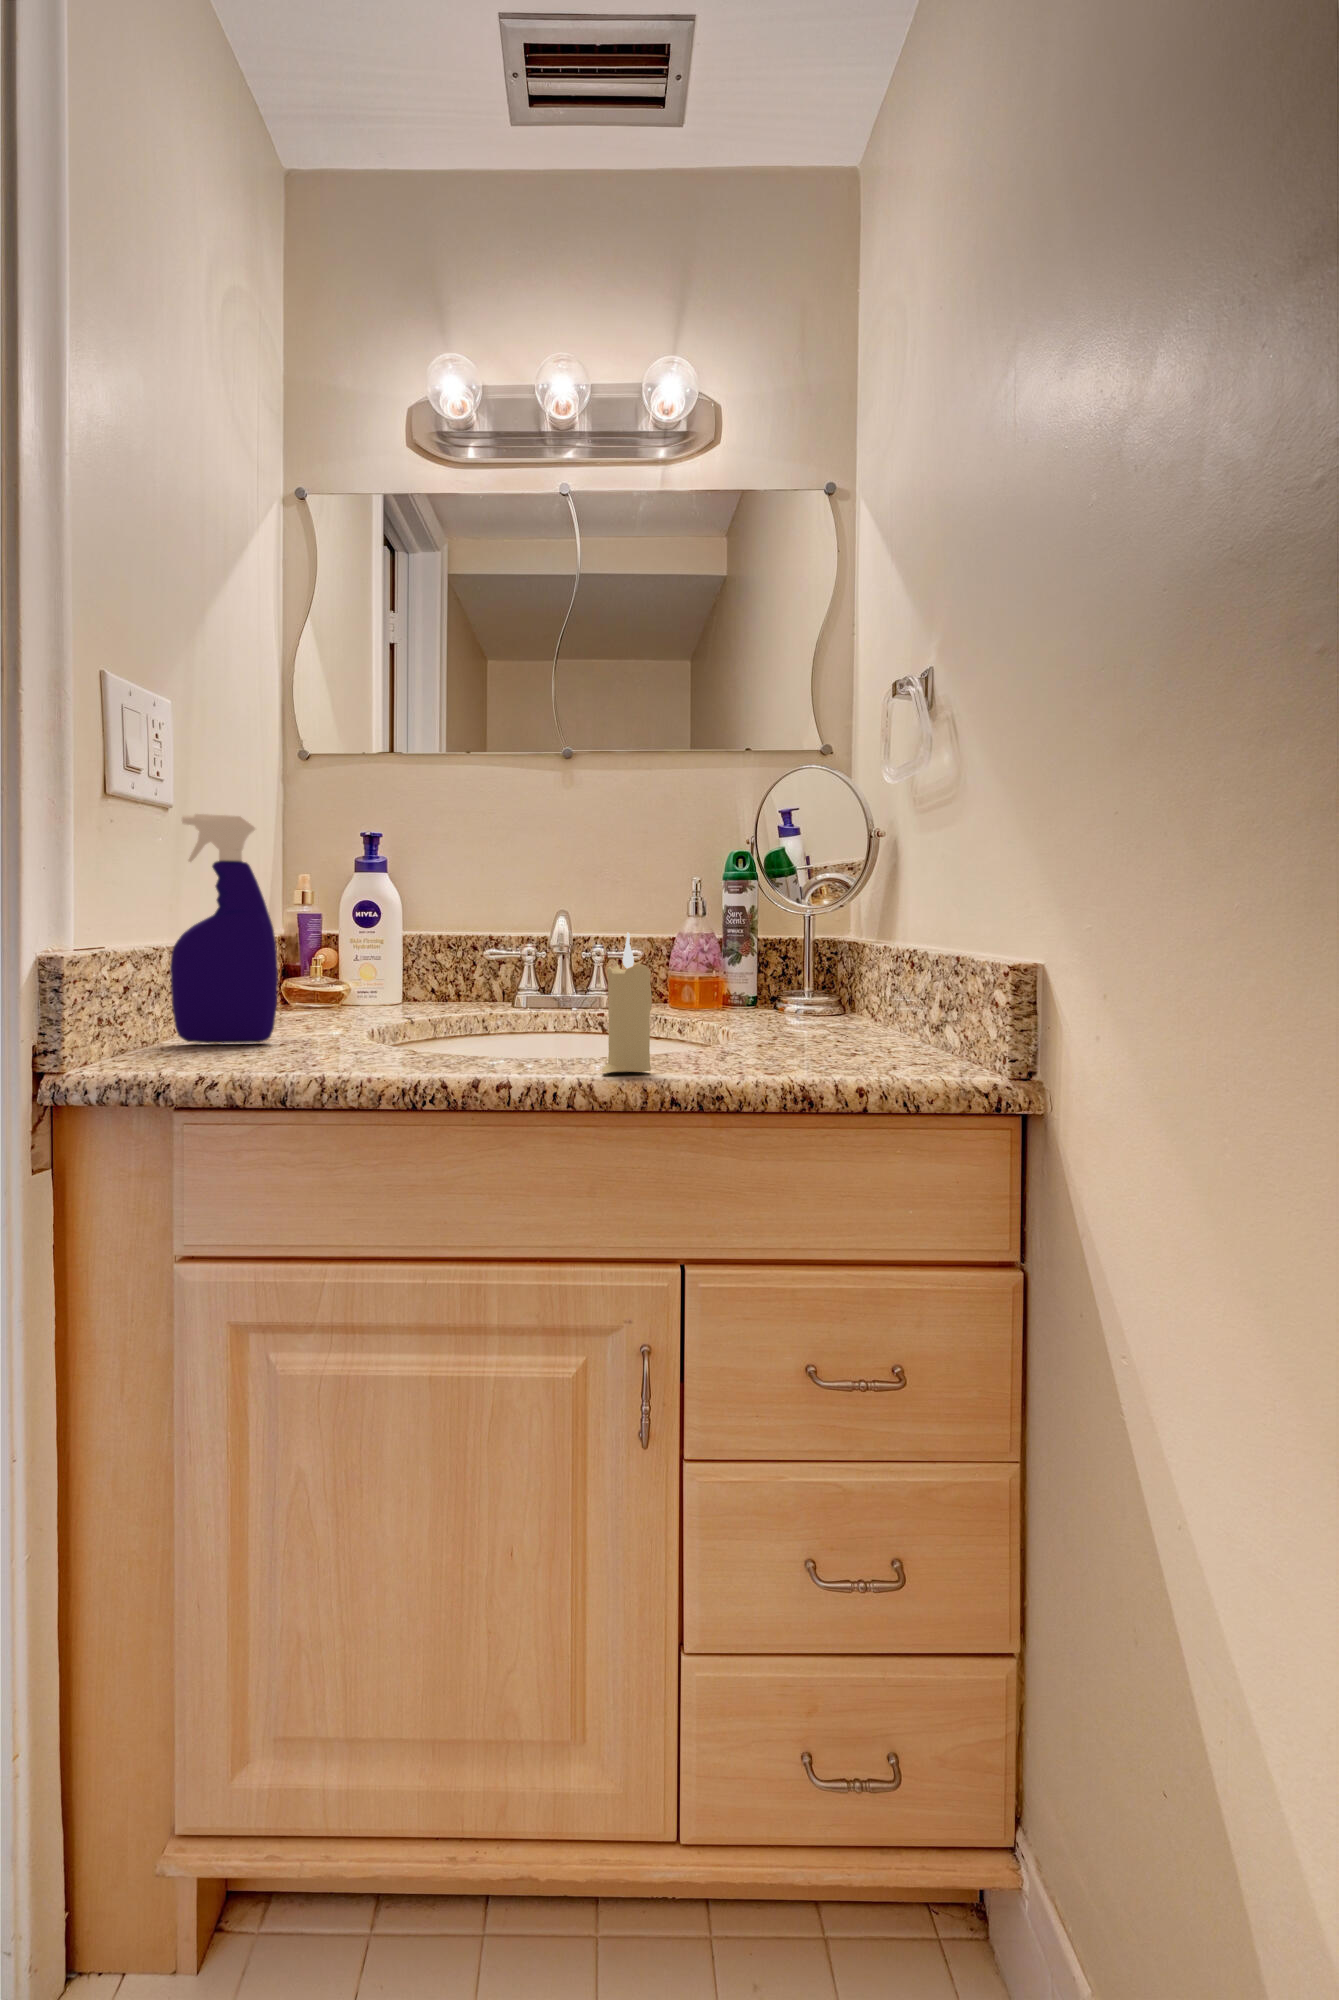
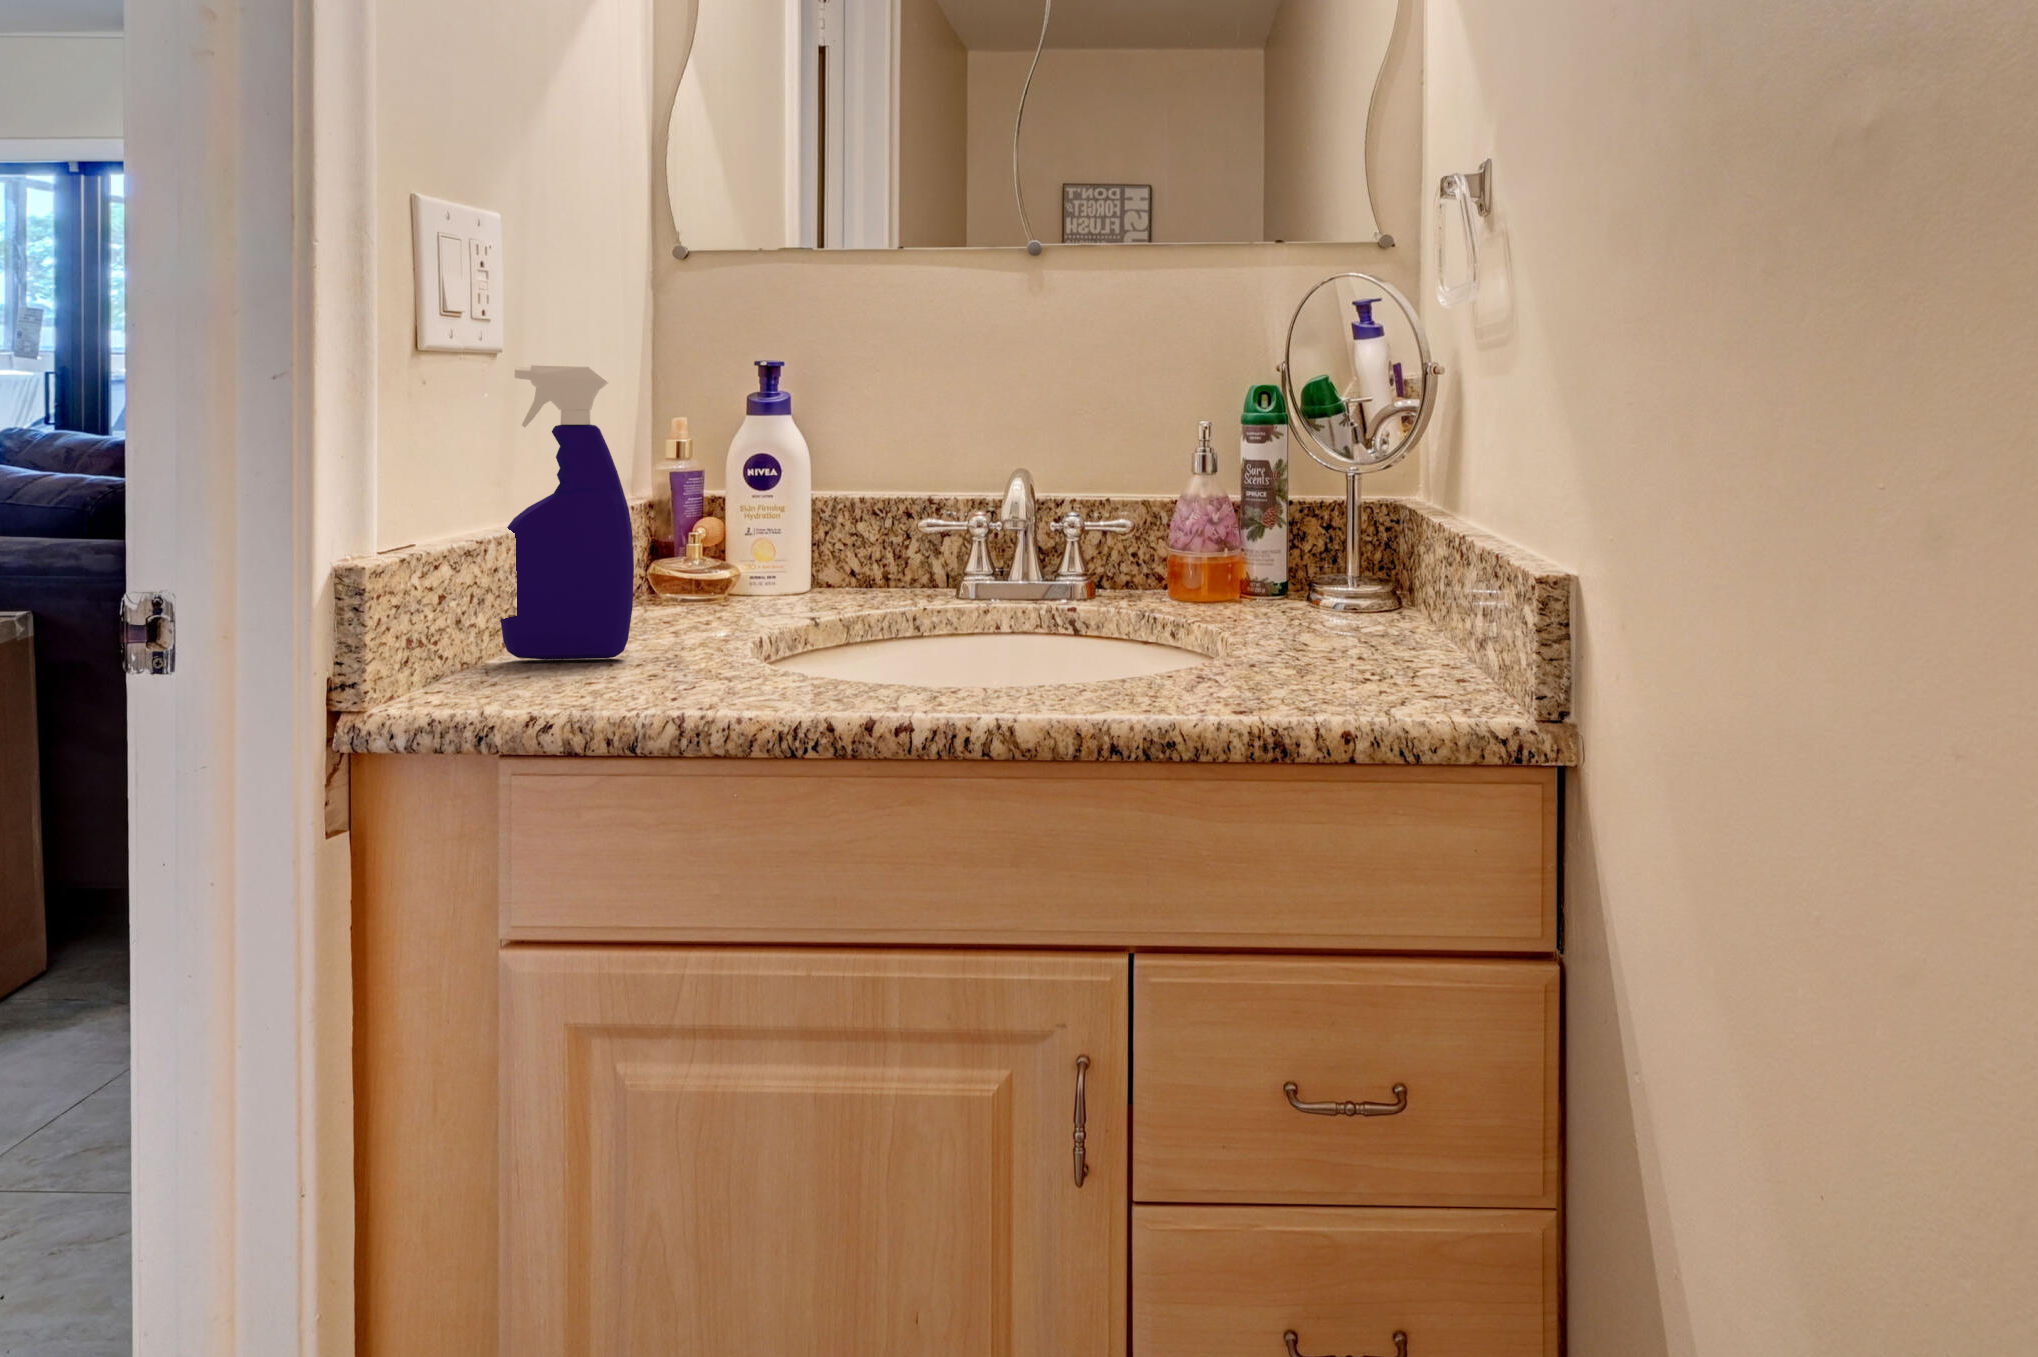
candle: present [602,933,652,1072] -> none [1022,536,1086,710]

